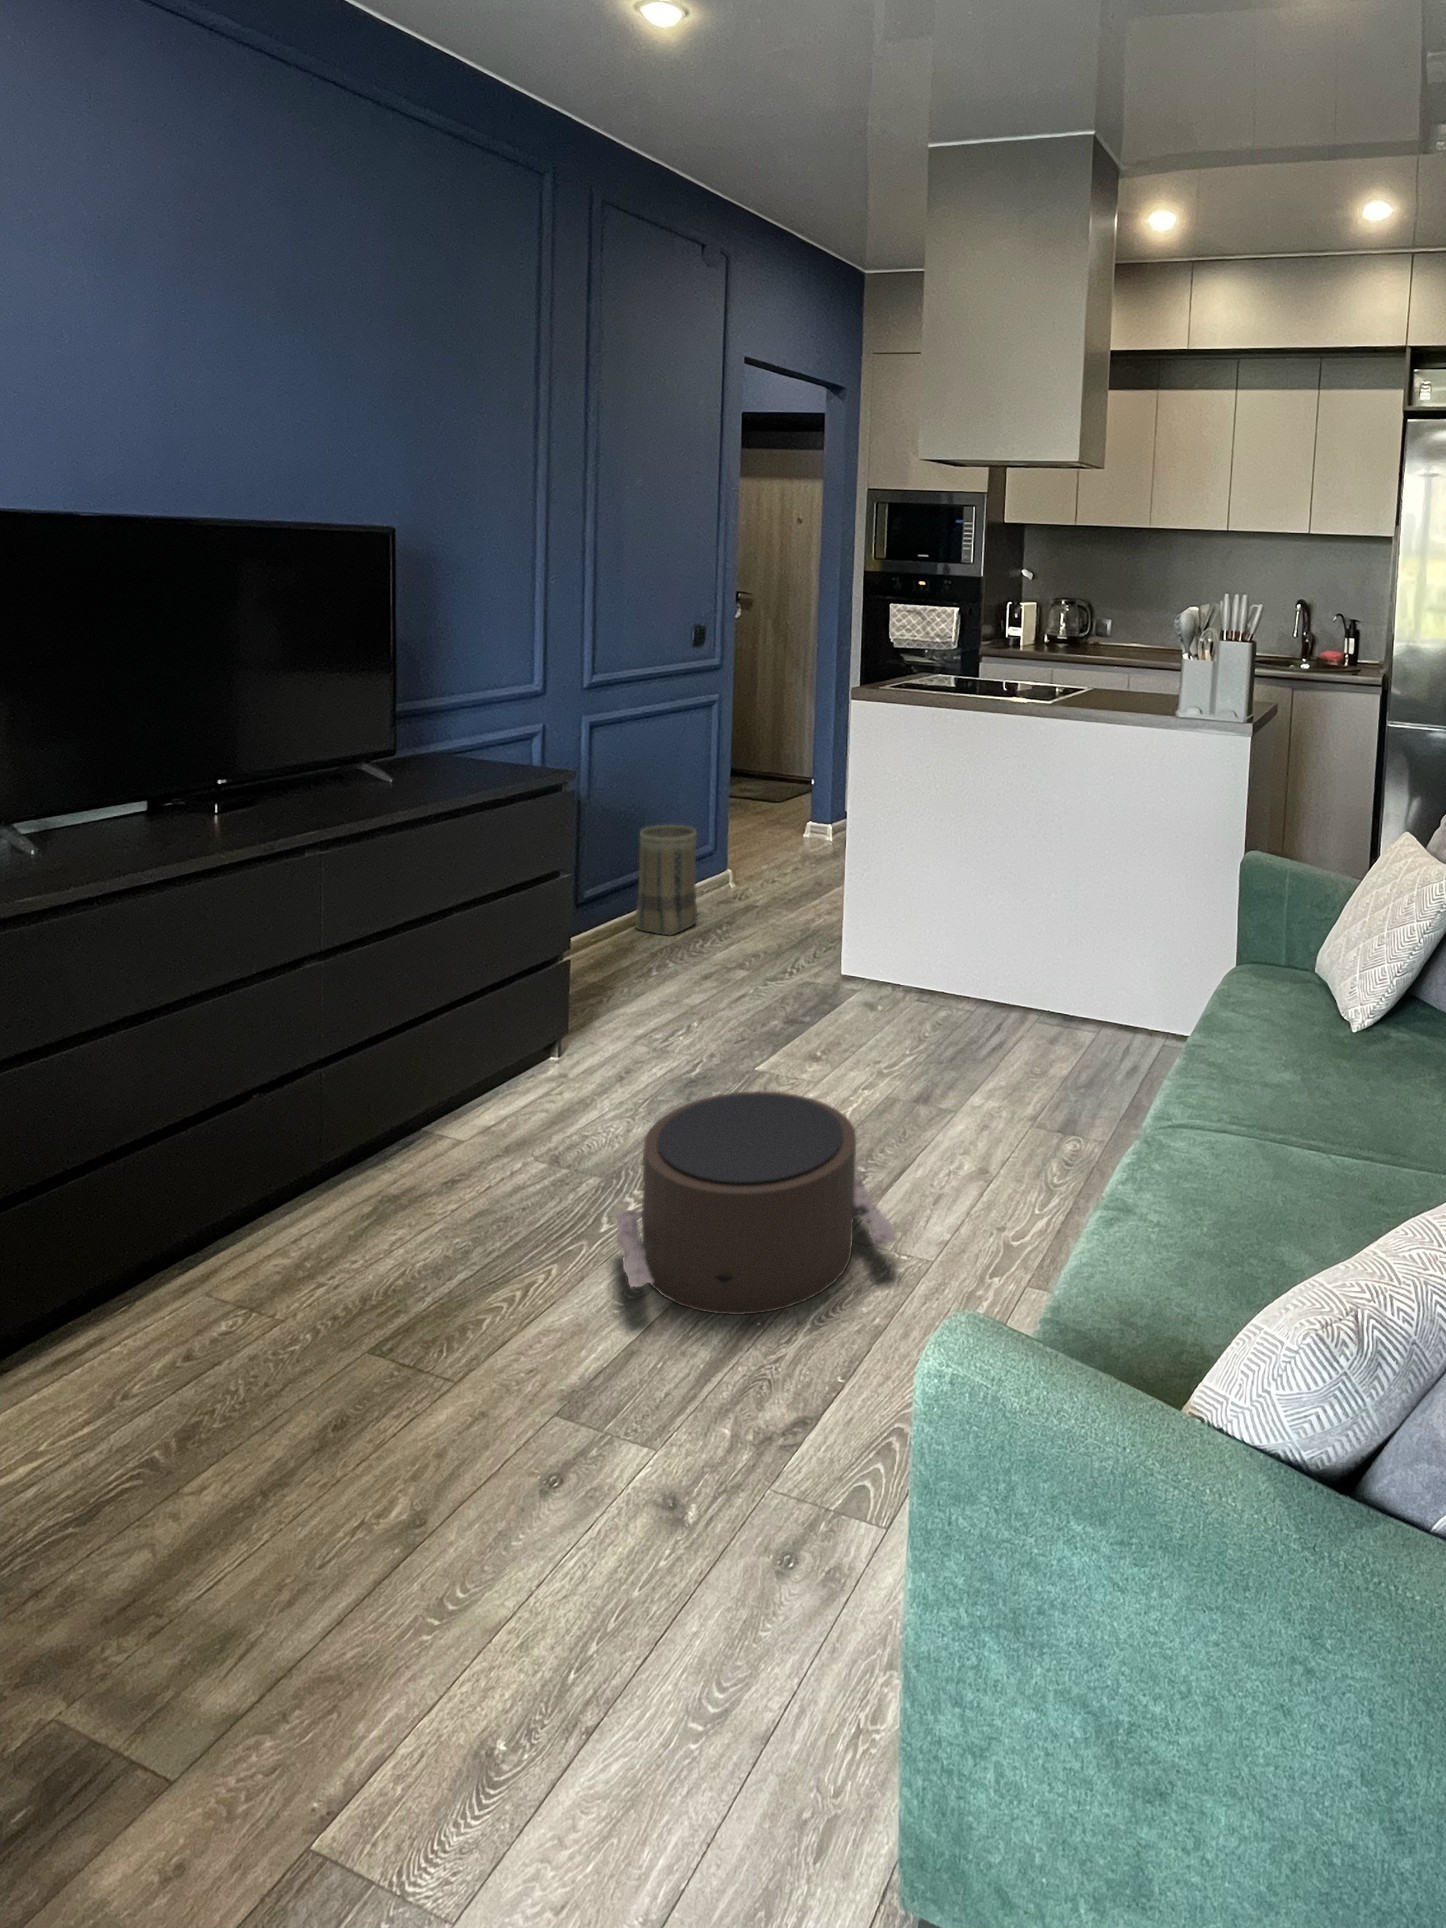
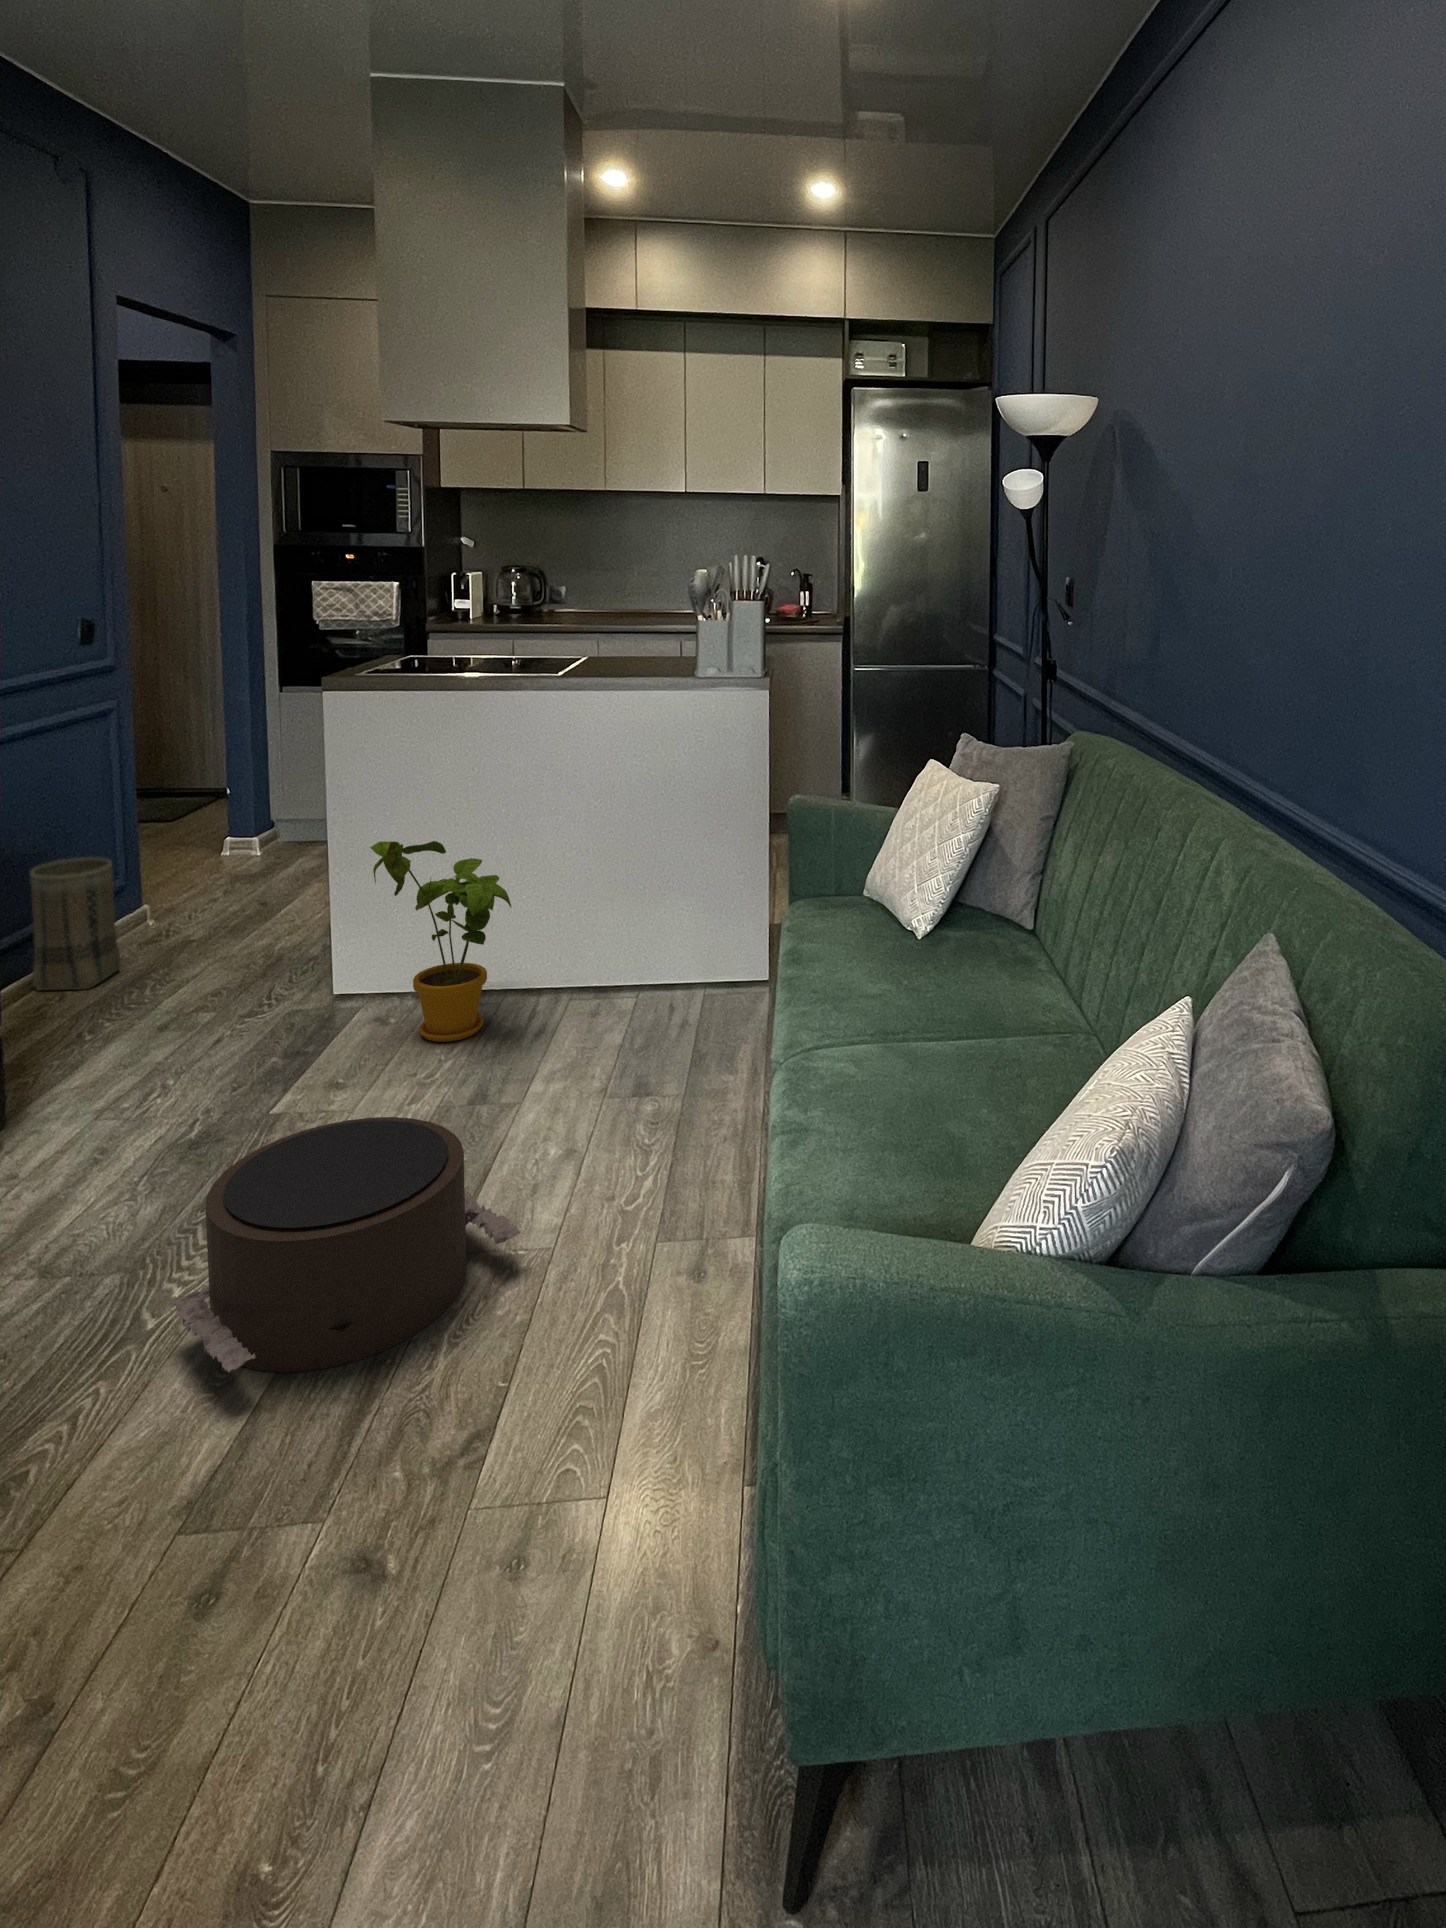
house plant: none [859,843,978,1042] -> present [370,841,511,1042]

